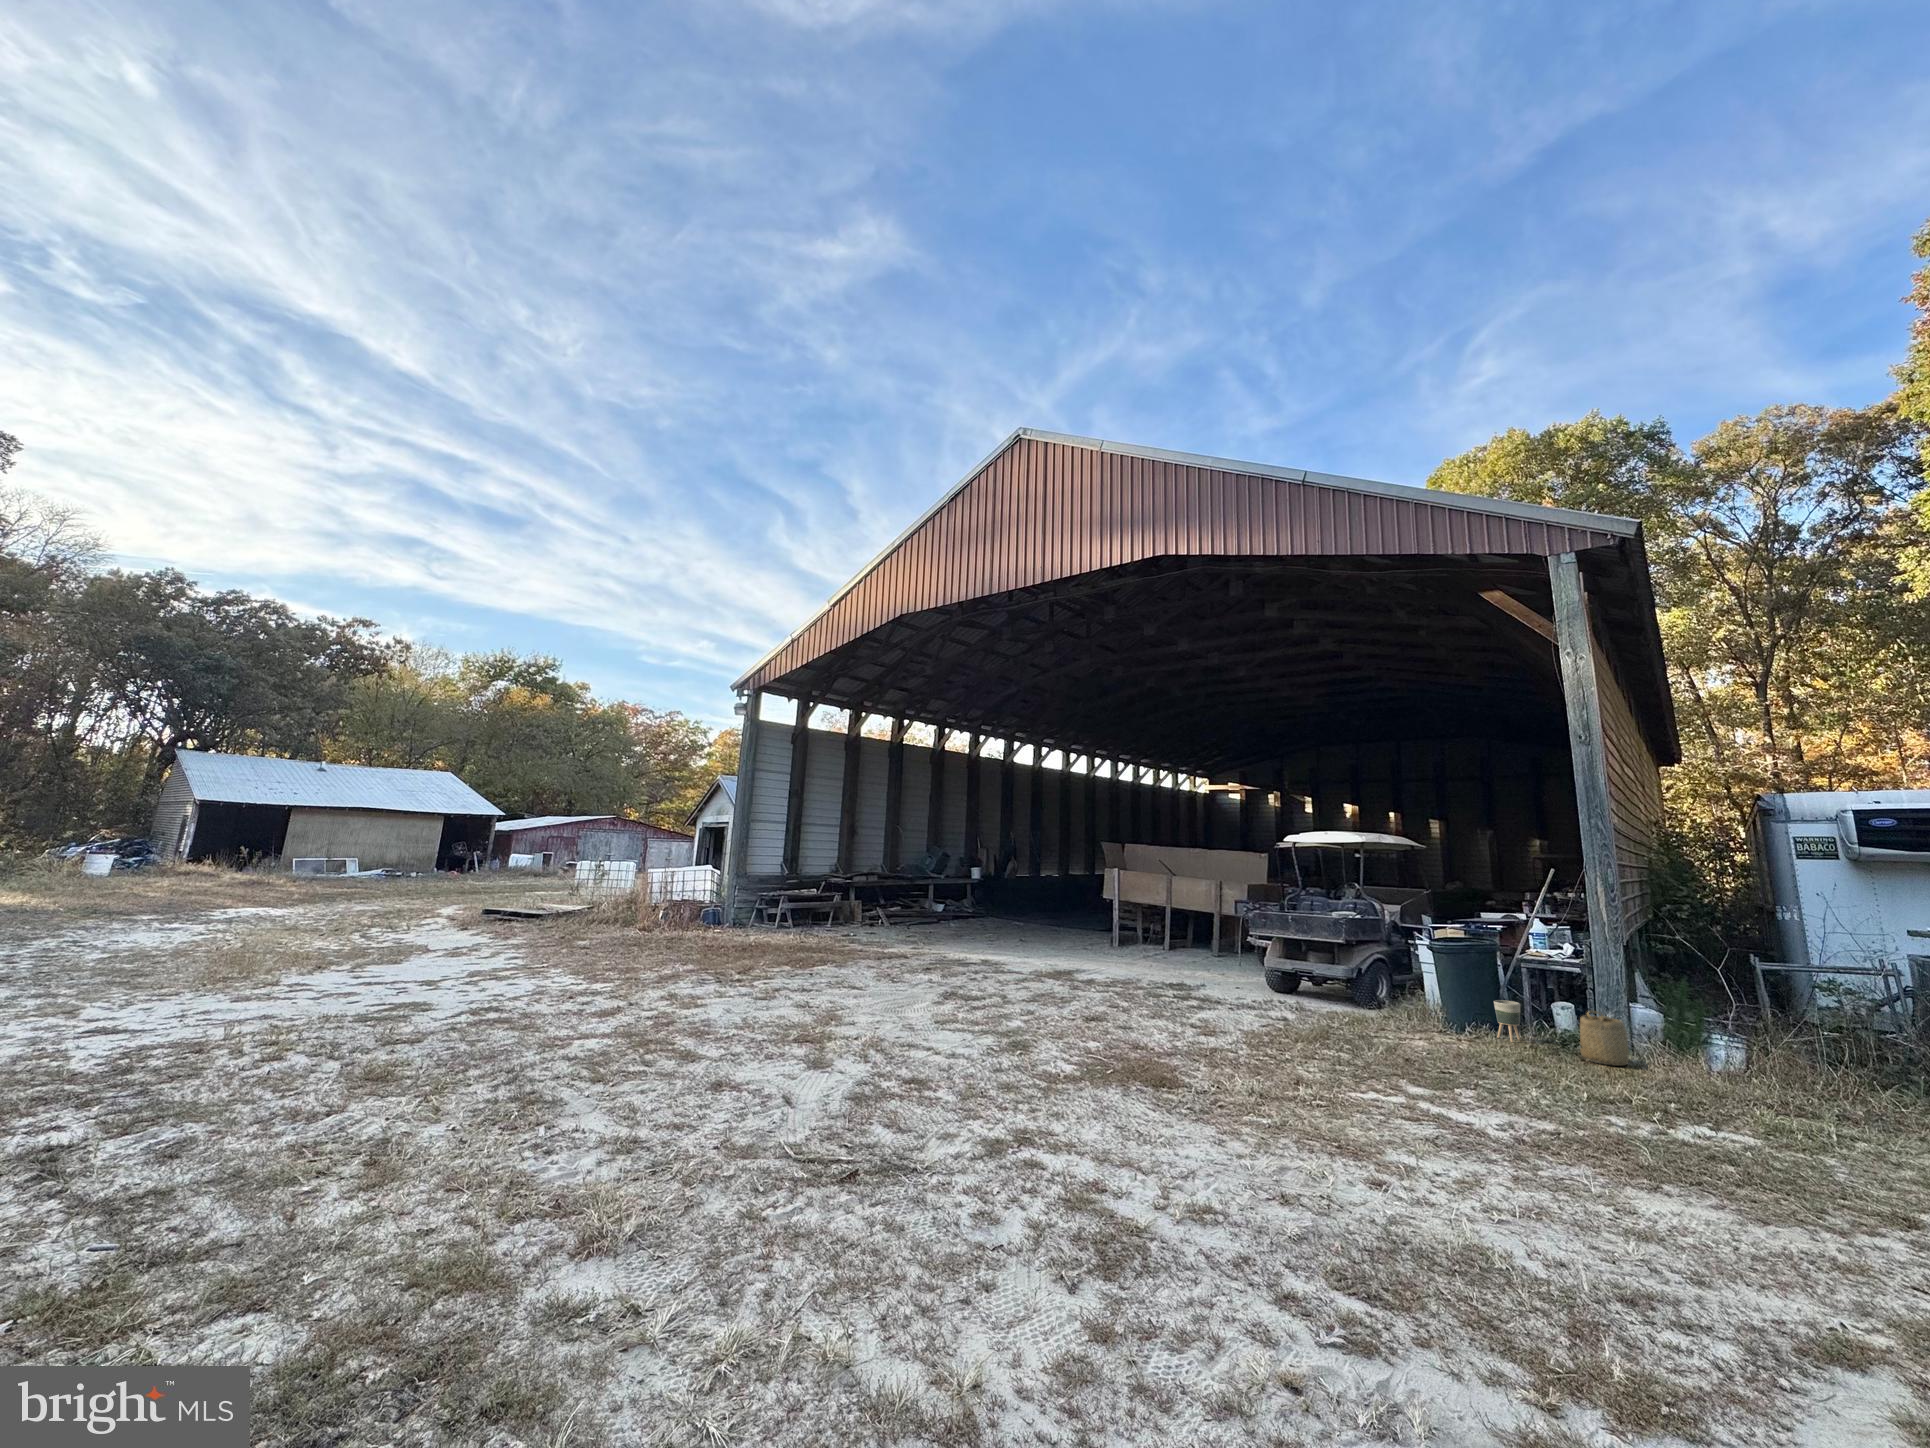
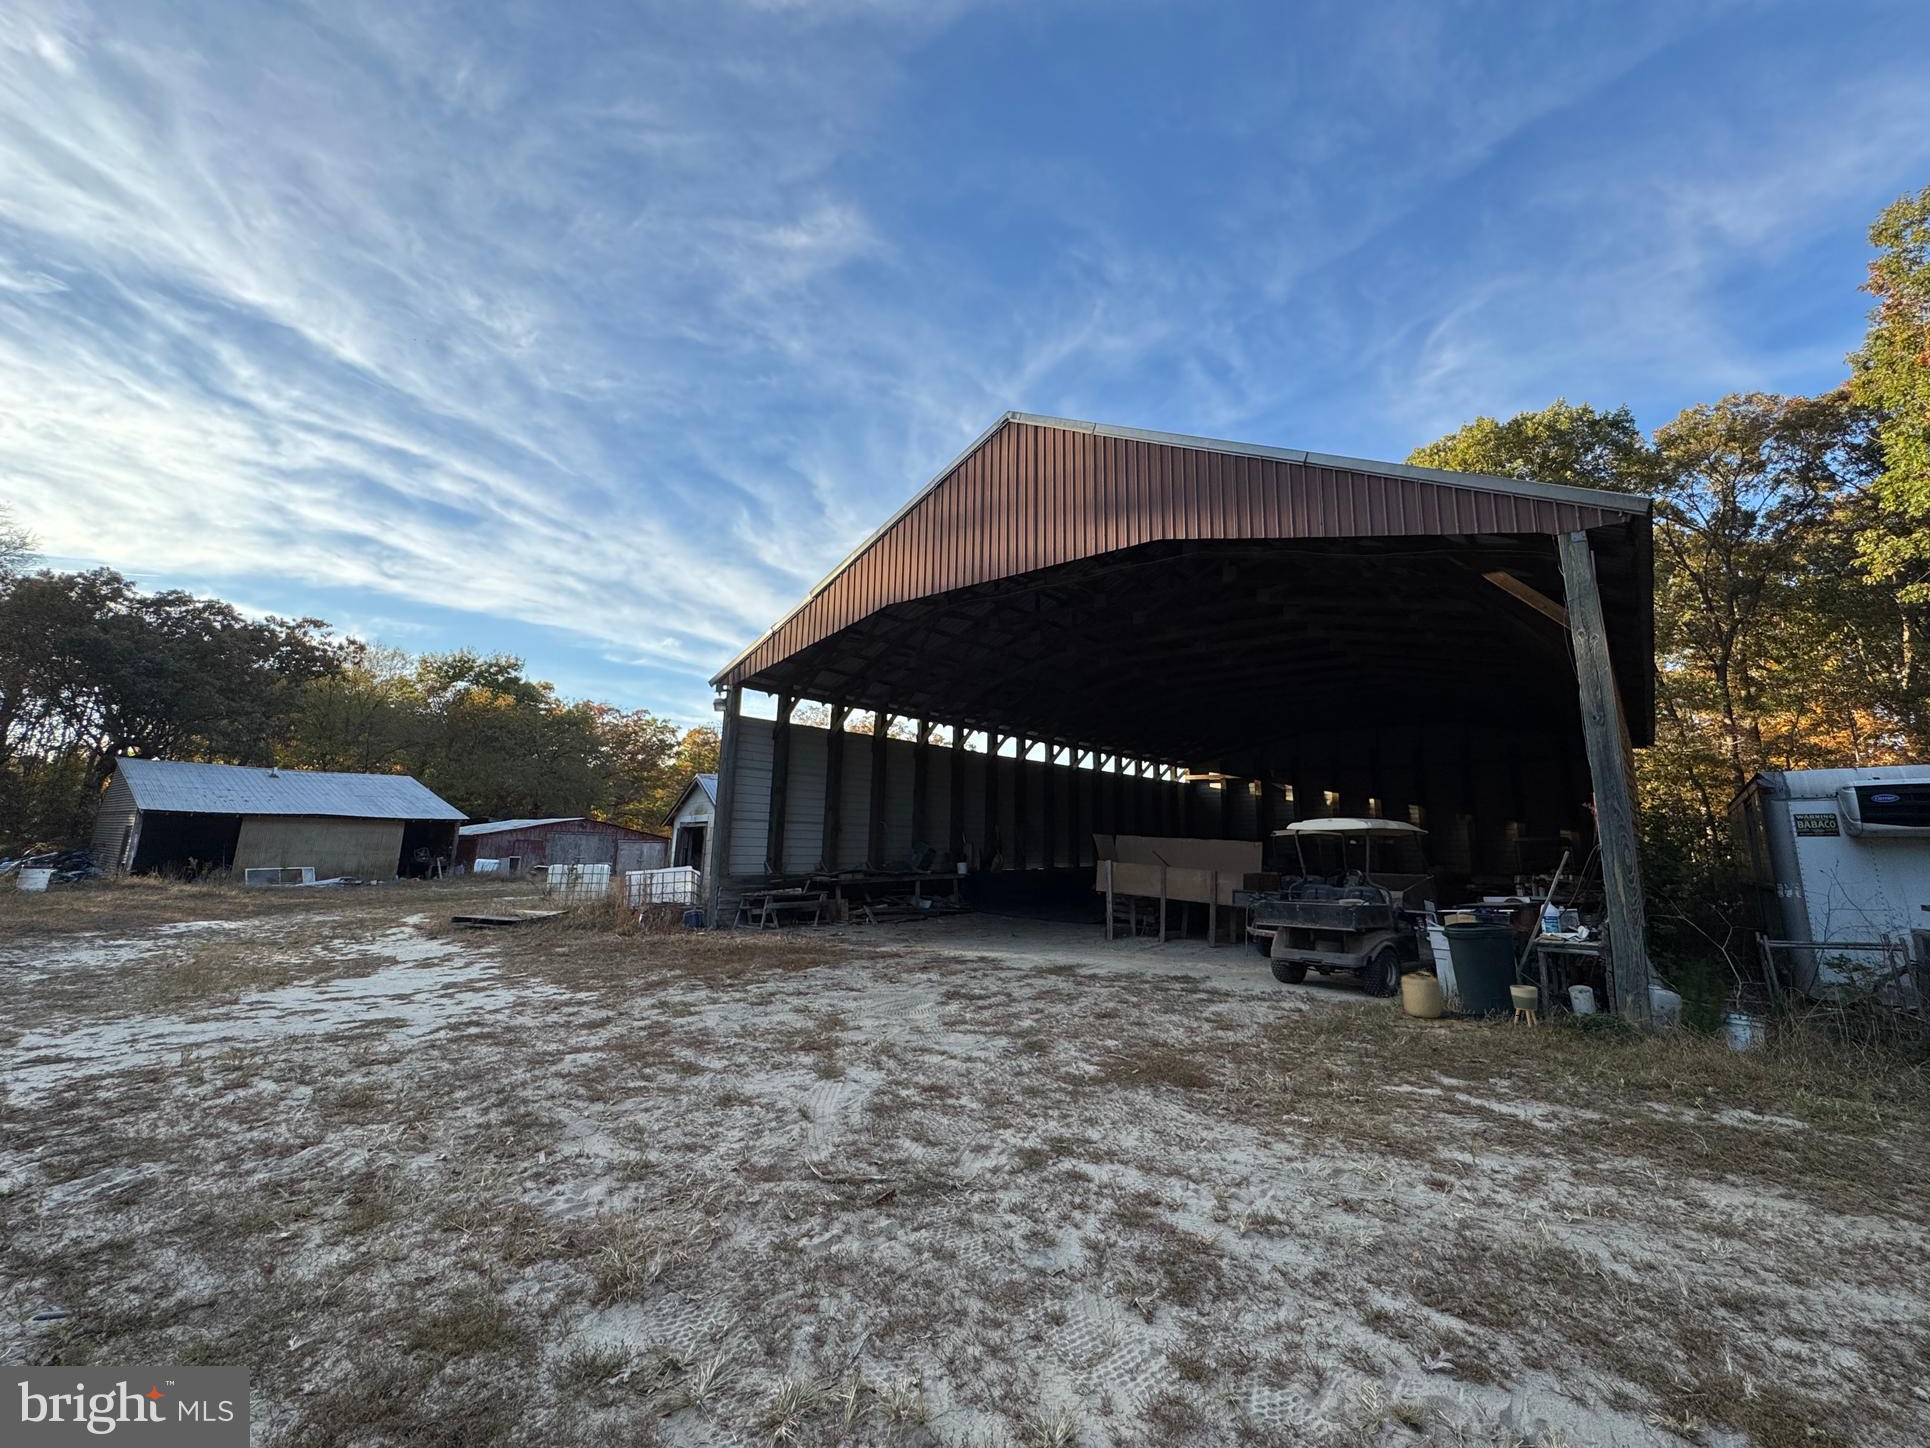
basket: present [1580,1010,1629,1066] -> present [1401,971,1441,1018]

